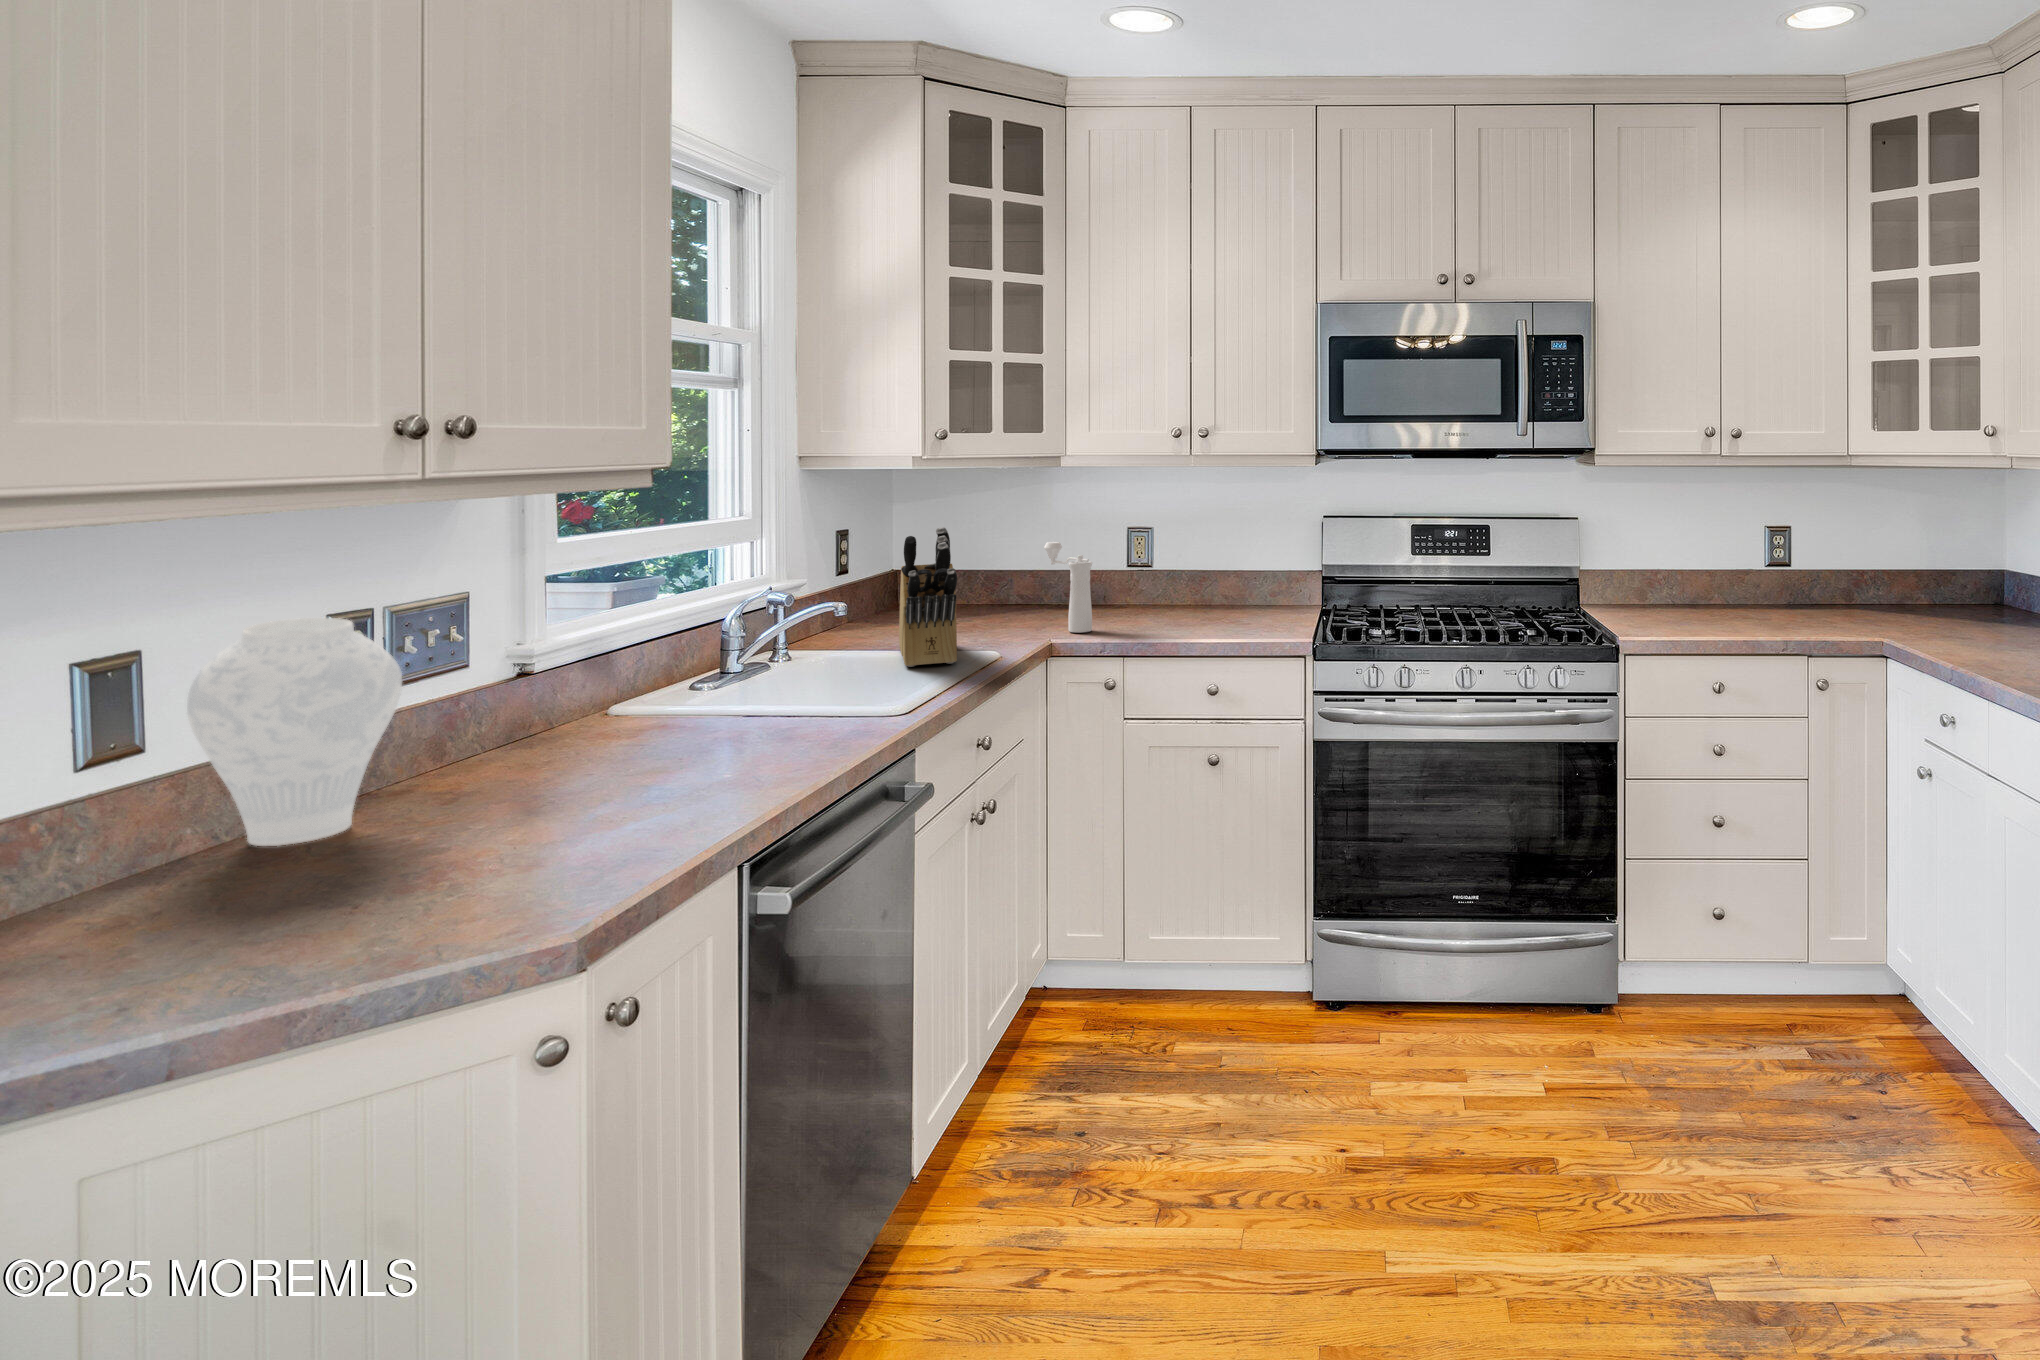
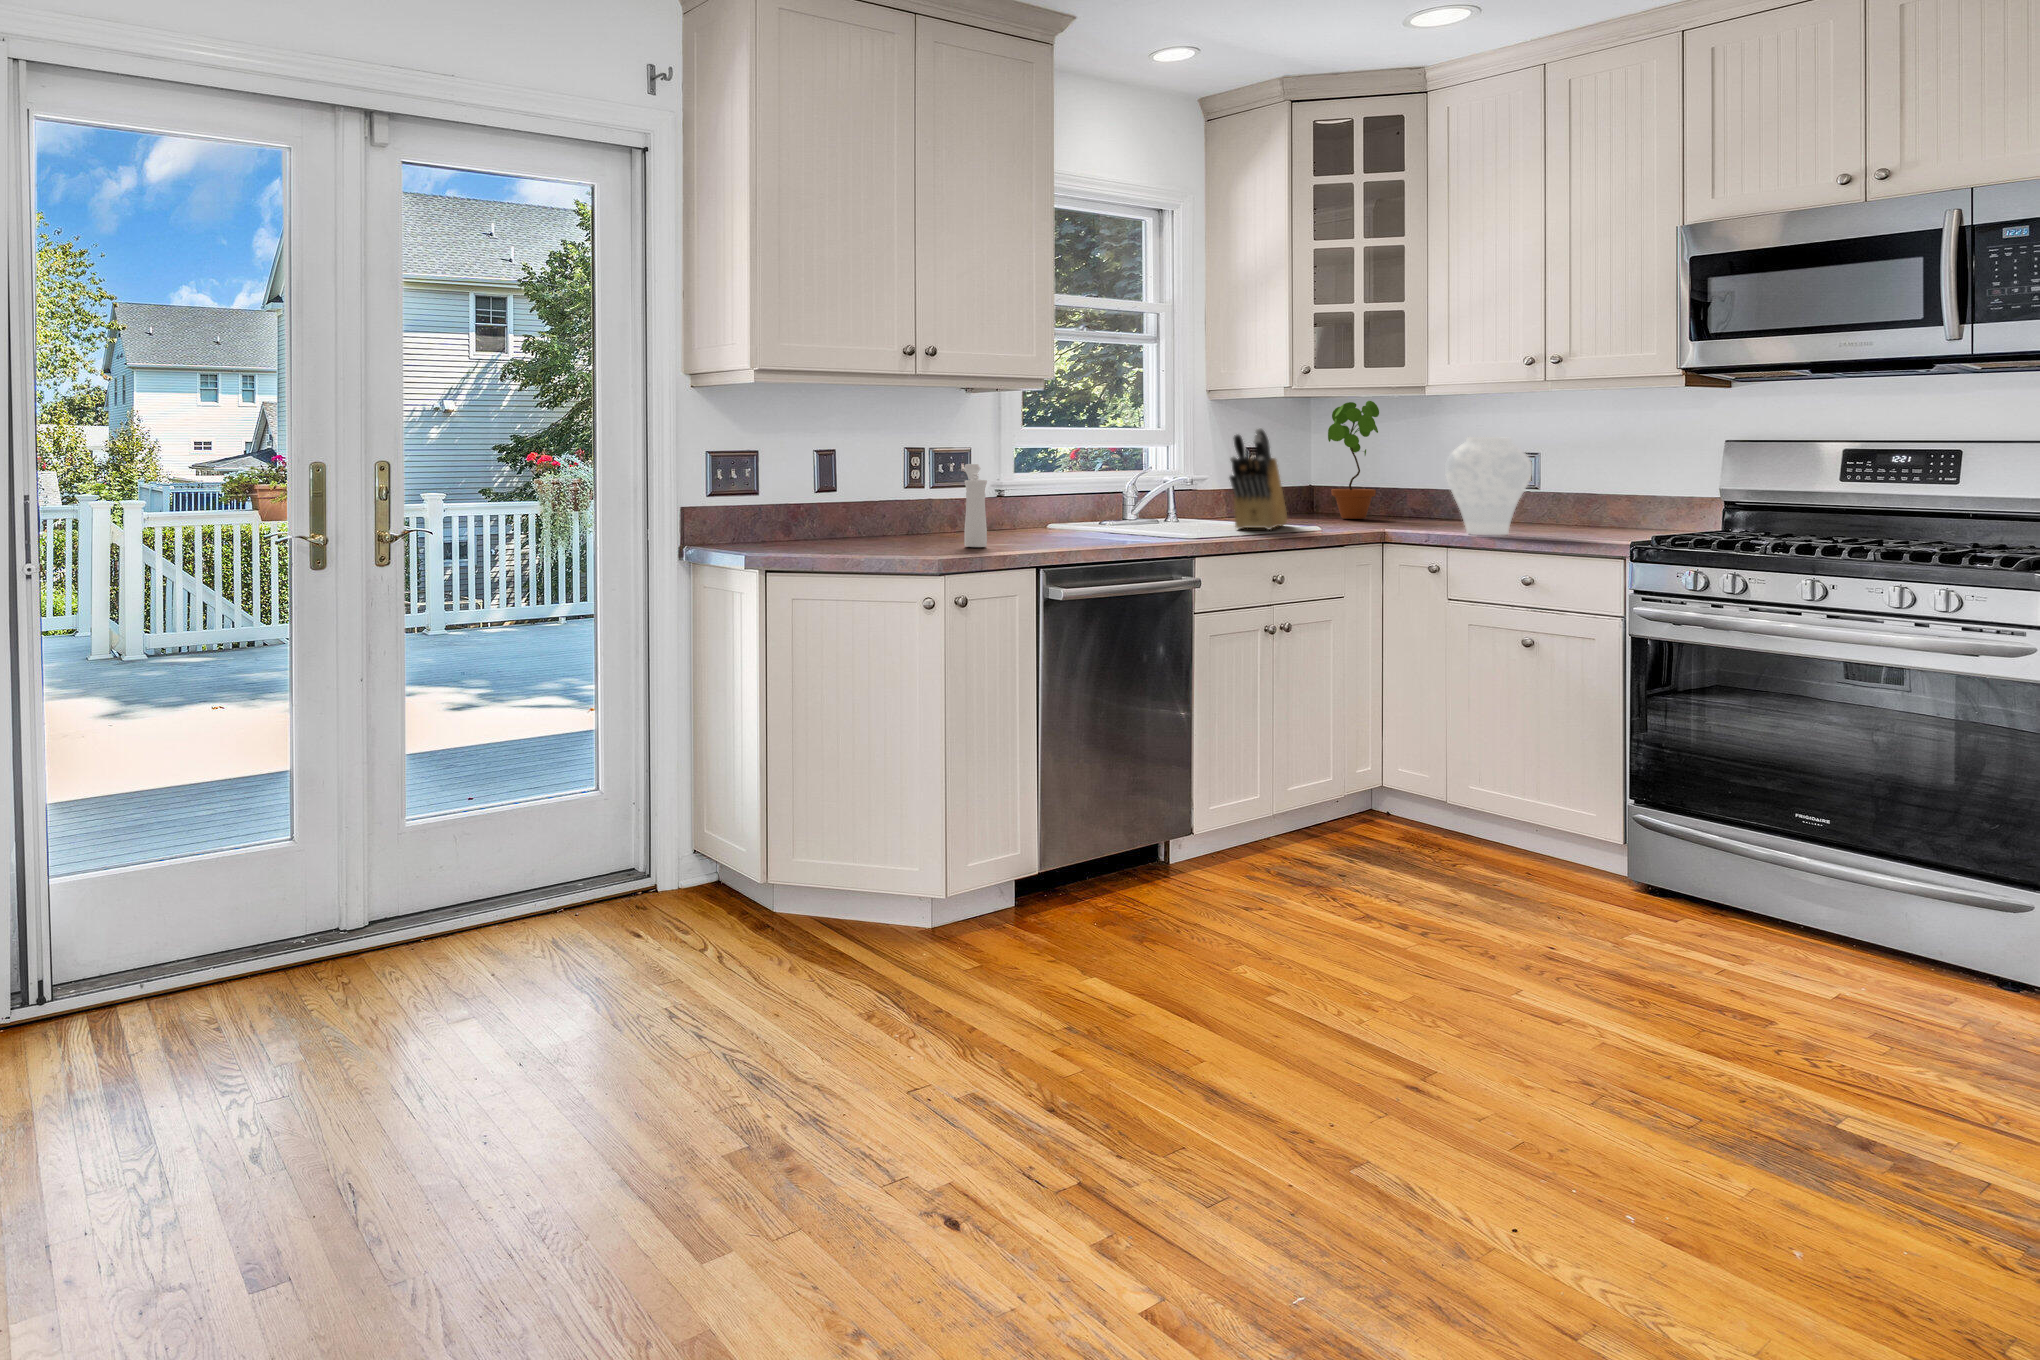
potted plant: none [958,469,1015,615] -> present [1328,401,1379,519]
pepper mill: present [1044,542,1092,633] -> present [964,464,987,547]
vase: present [187,618,402,846] -> present [1445,437,1532,535]

